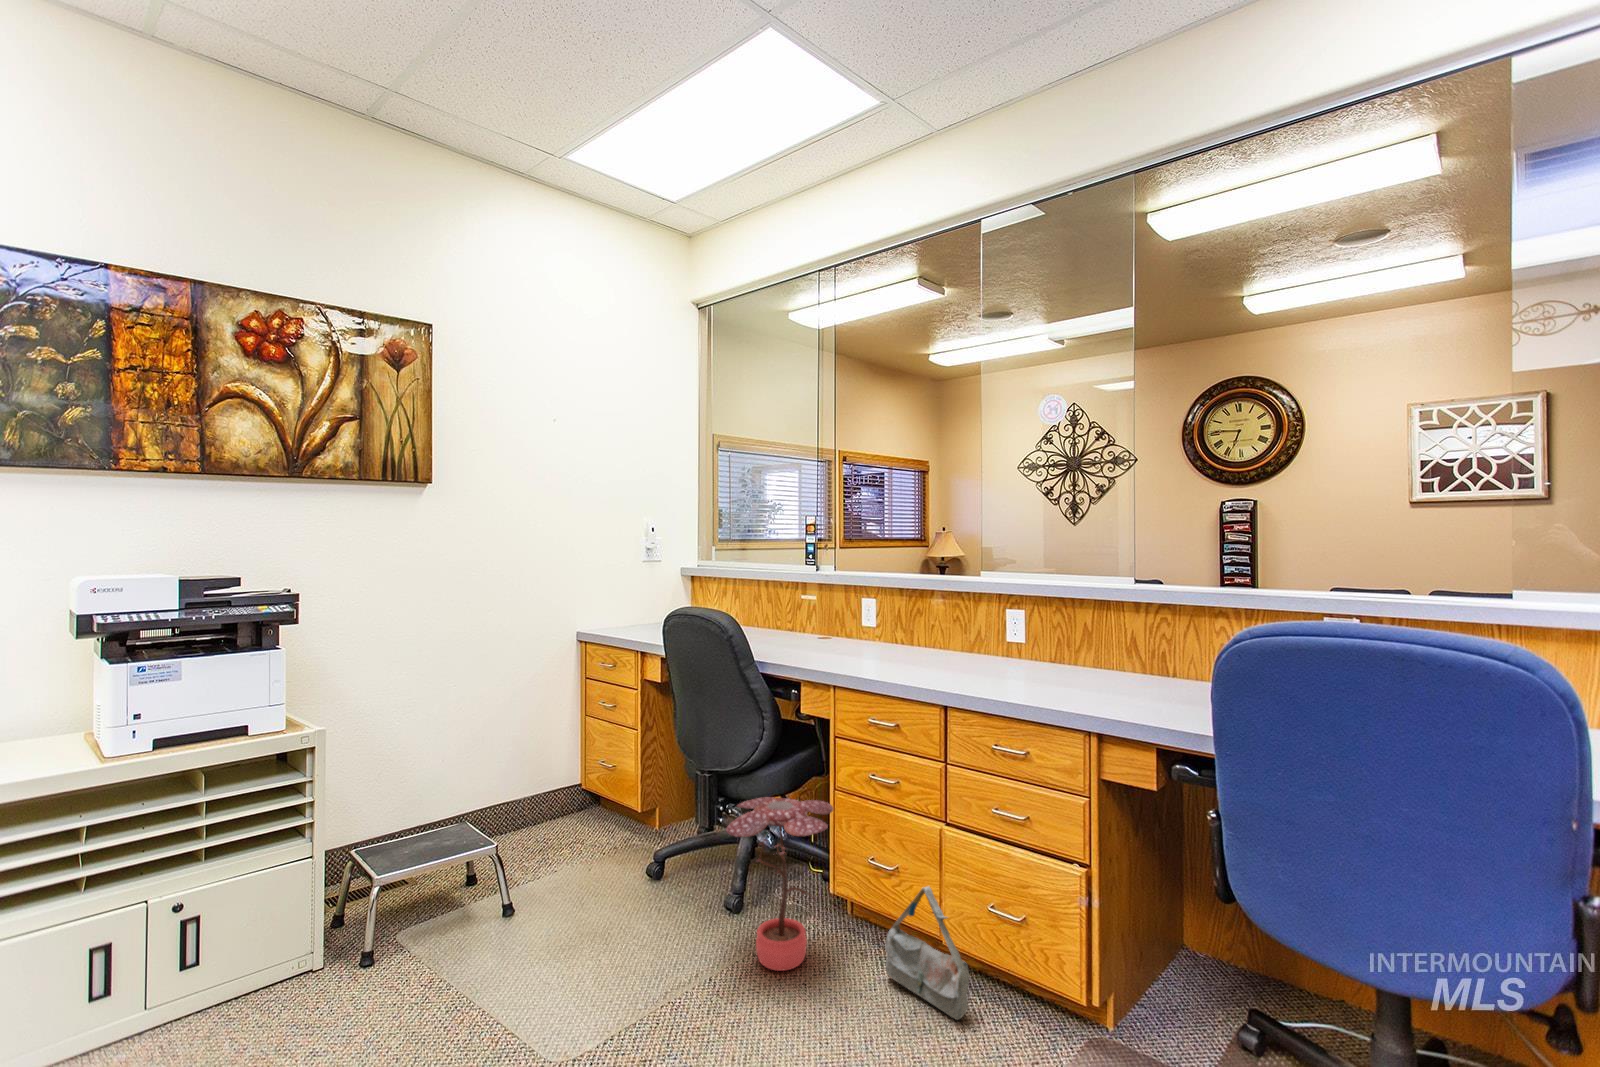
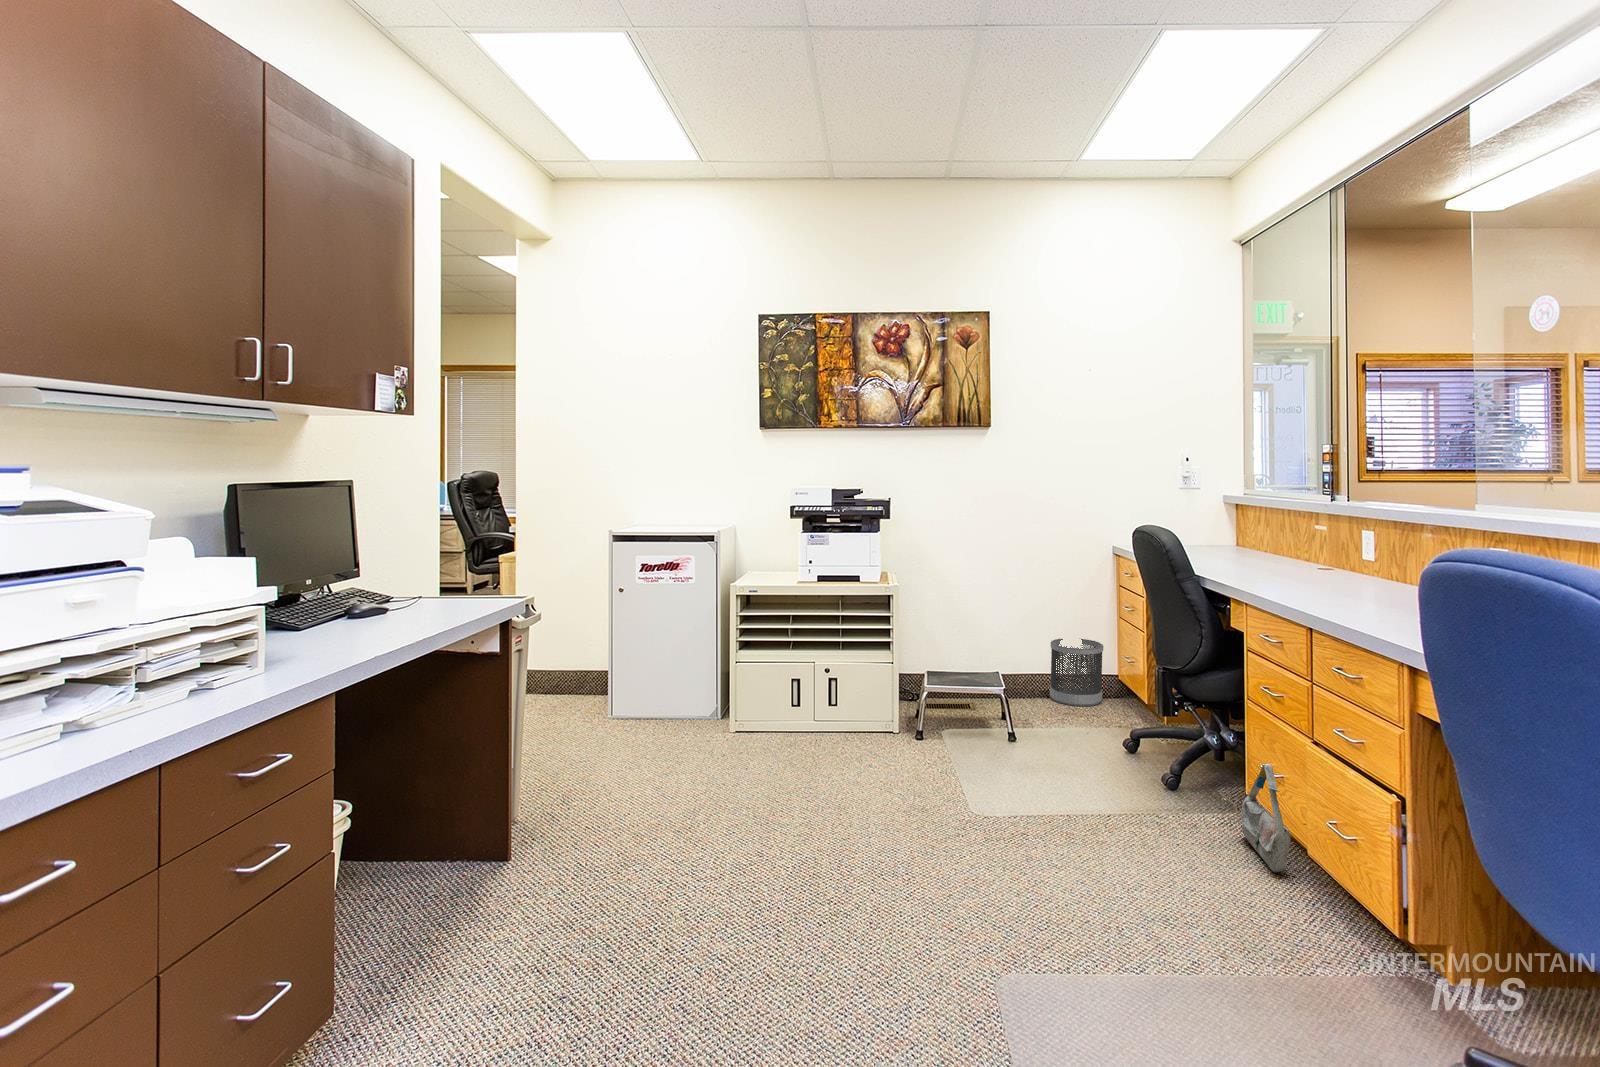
wastebasket: none [529,753,596,848] -> present [1050,639,1104,706]
potted plant: present [726,797,833,971] -> none [1121,677,1227,807]

